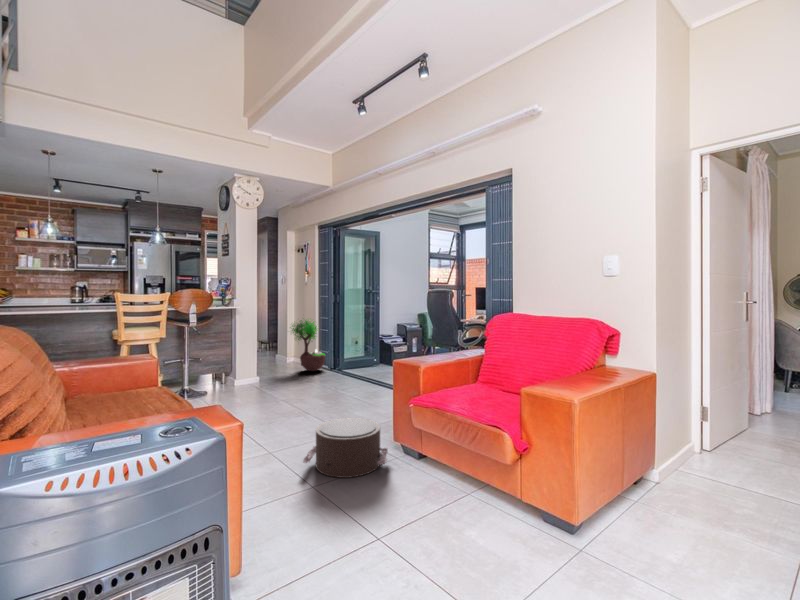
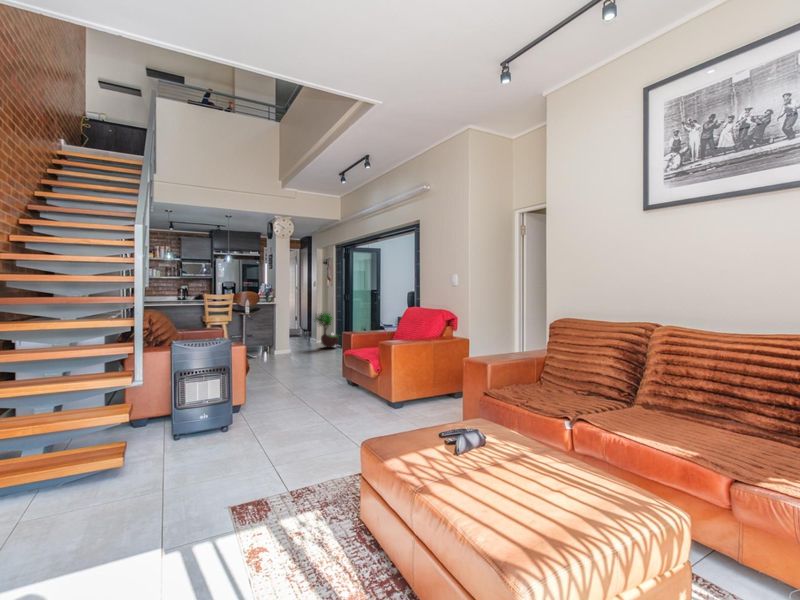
pouf: present [304,418,387,478] -> none [291,365,339,392]

